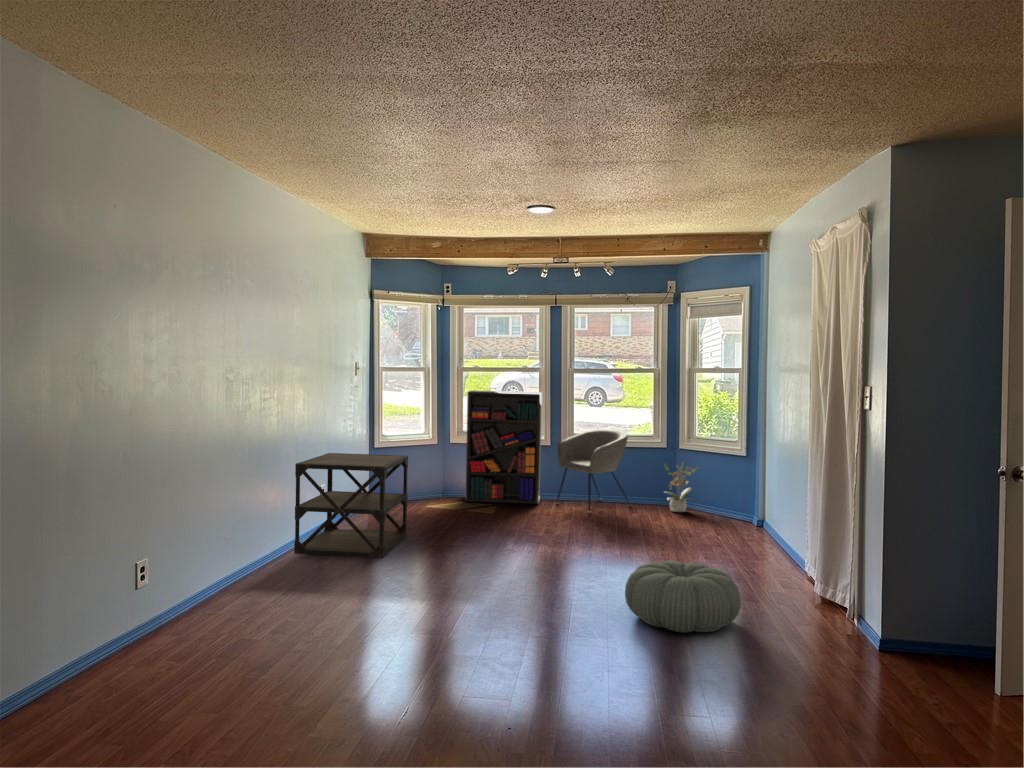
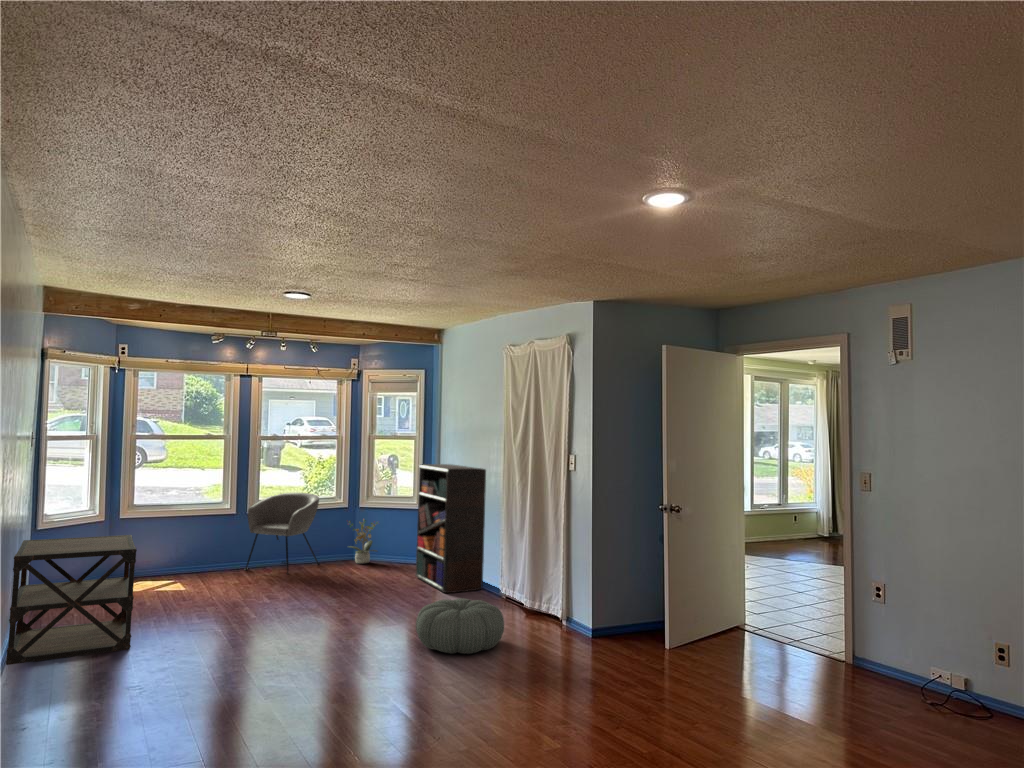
bookshelf: present [466,390,542,504] -> present [416,464,486,593]

